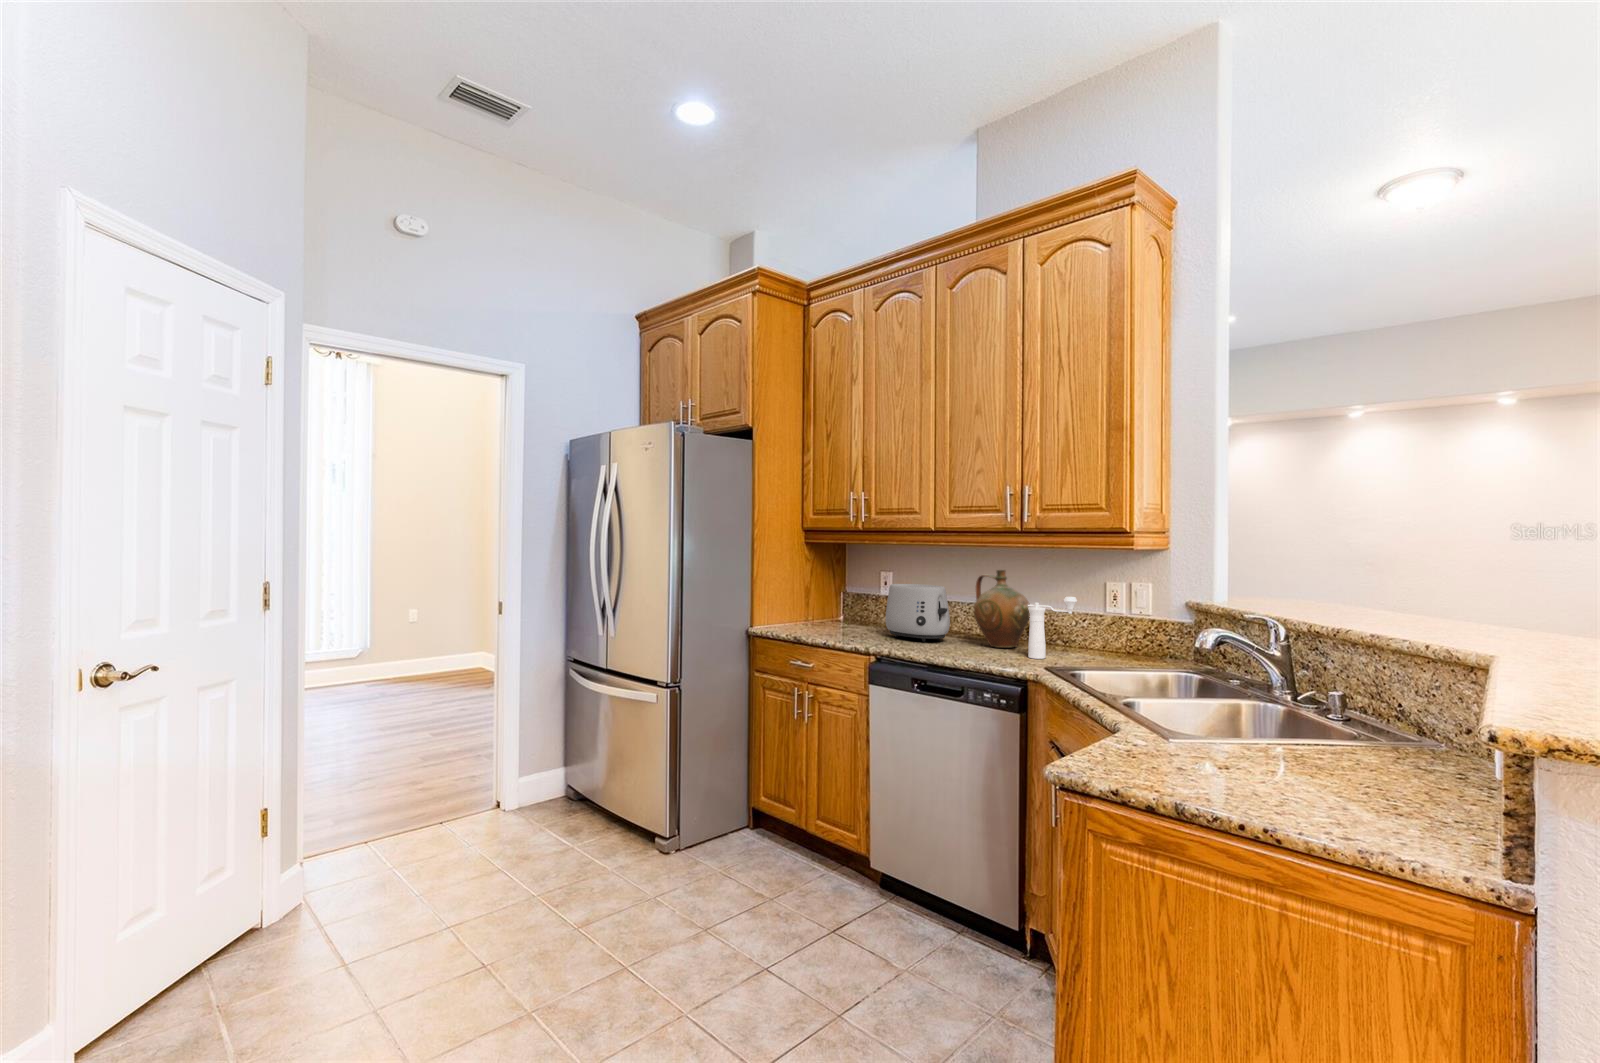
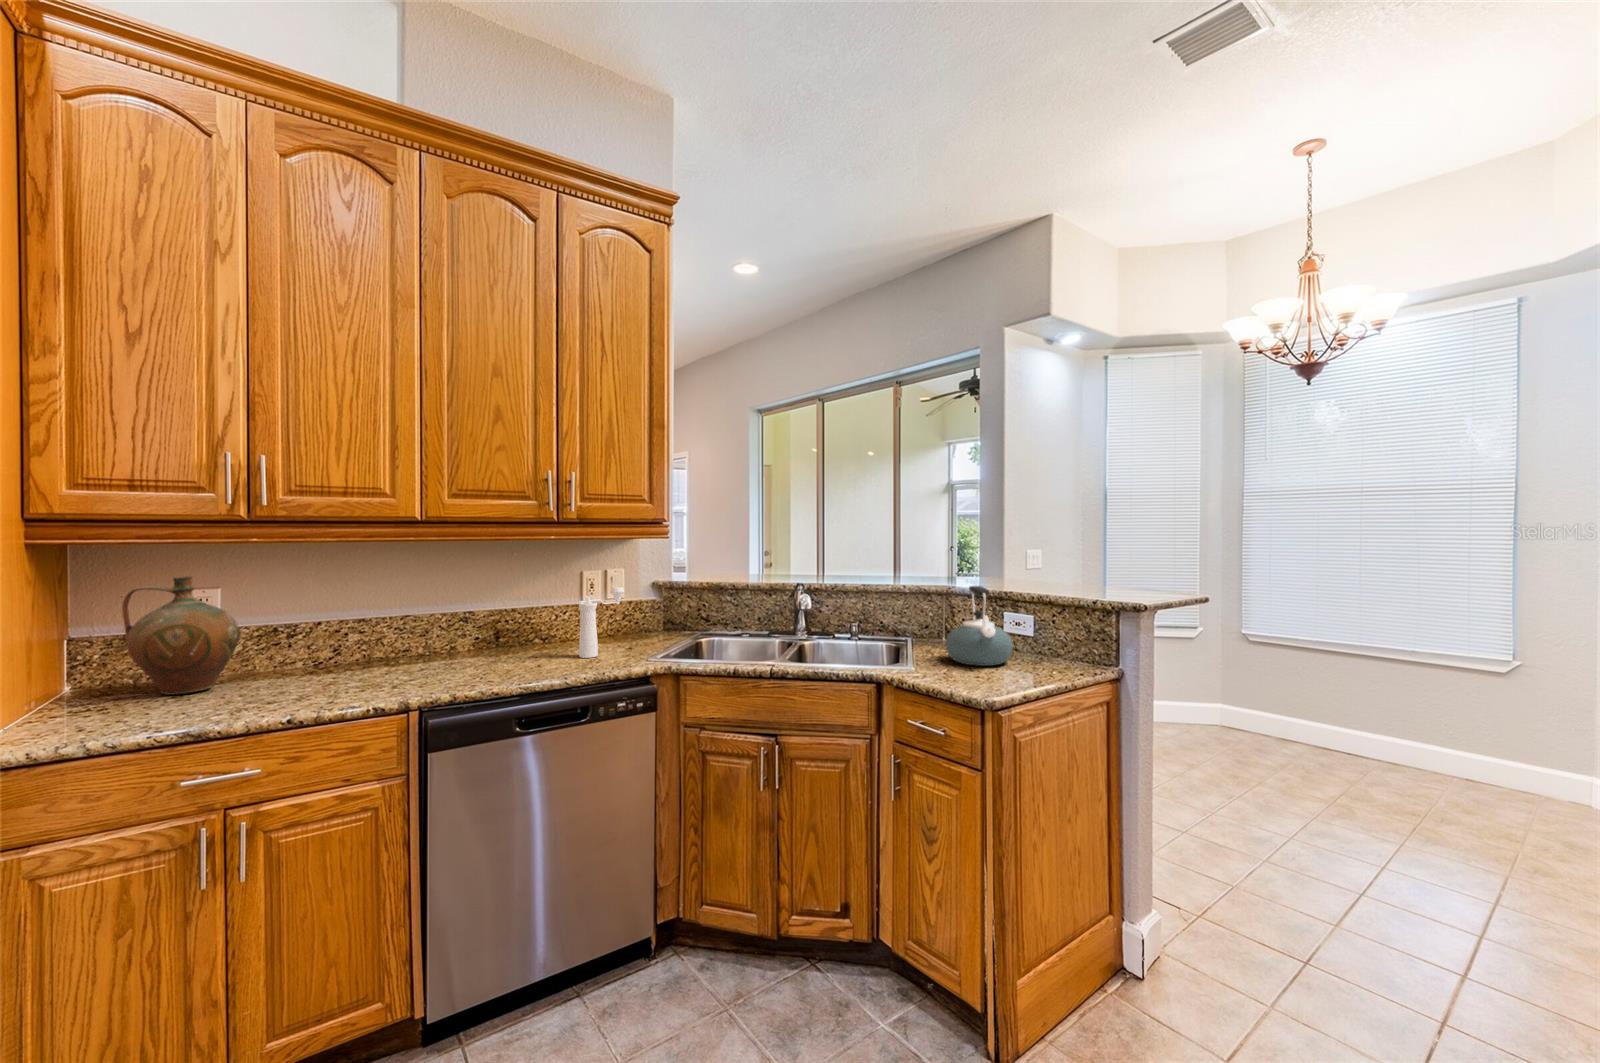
ceramic jug: present [974,570,1030,648] -> present [122,576,240,695]
toaster: present [886,584,950,642] -> none [313,596,450,682]
kettle: none [1210,640,1355,780] -> present [946,586,1013,666]

